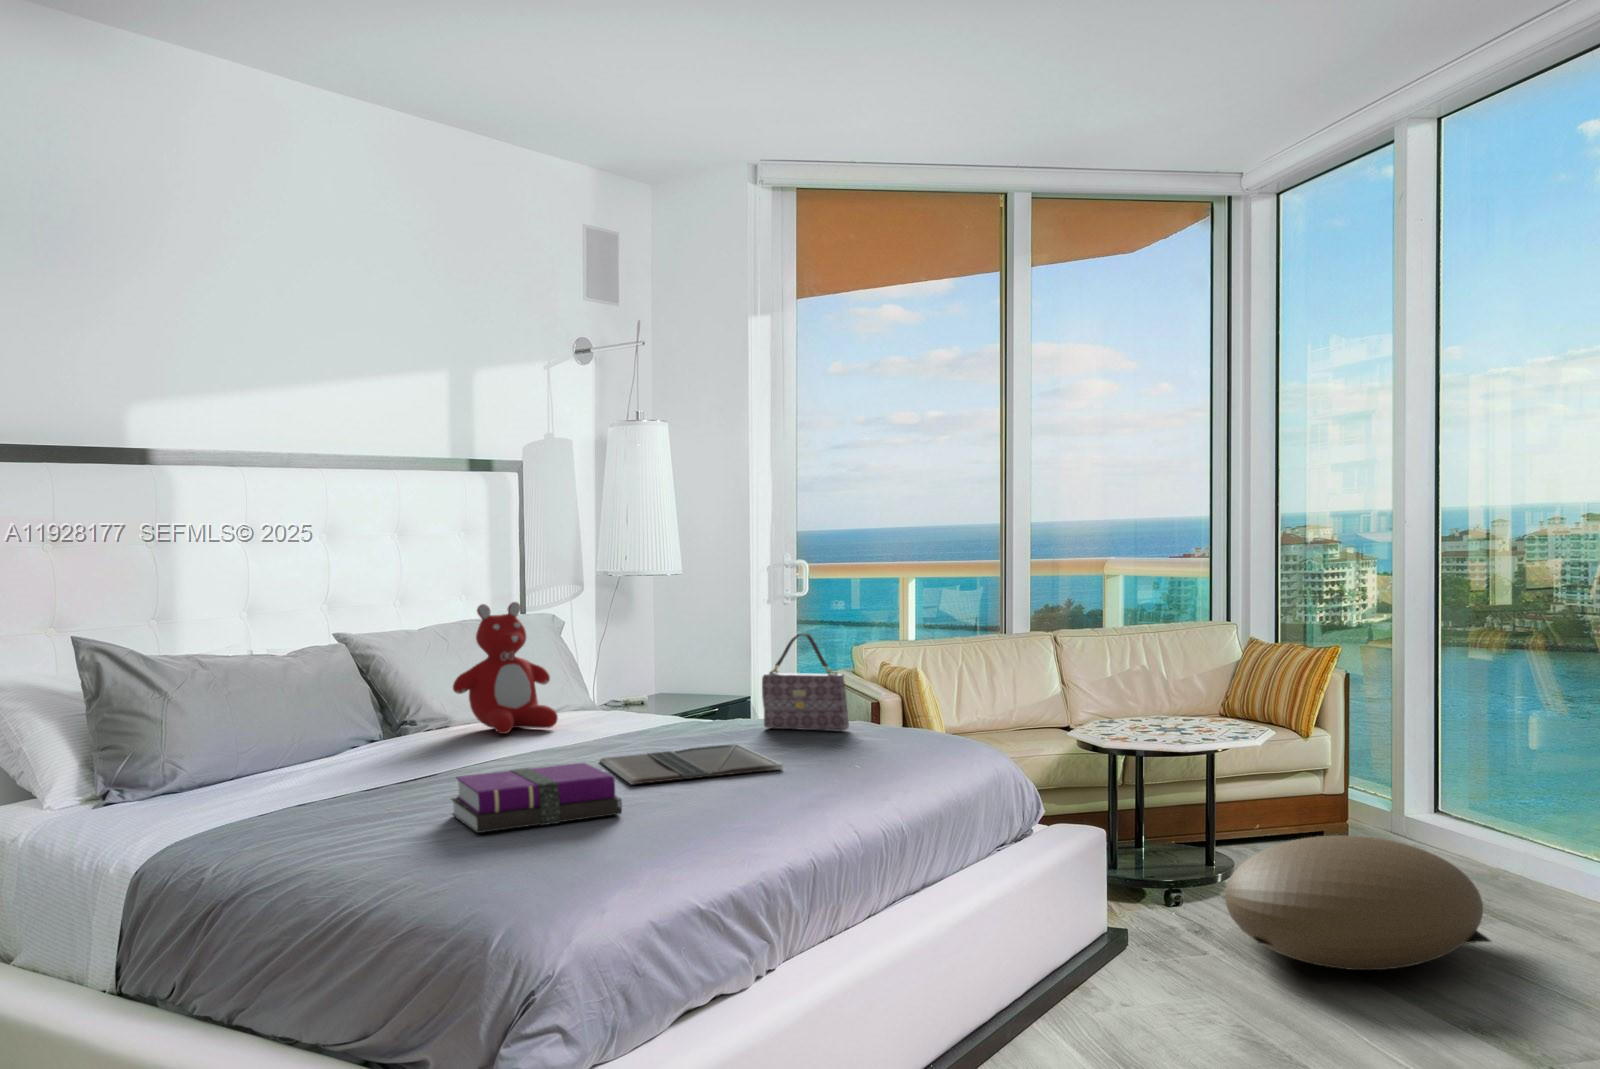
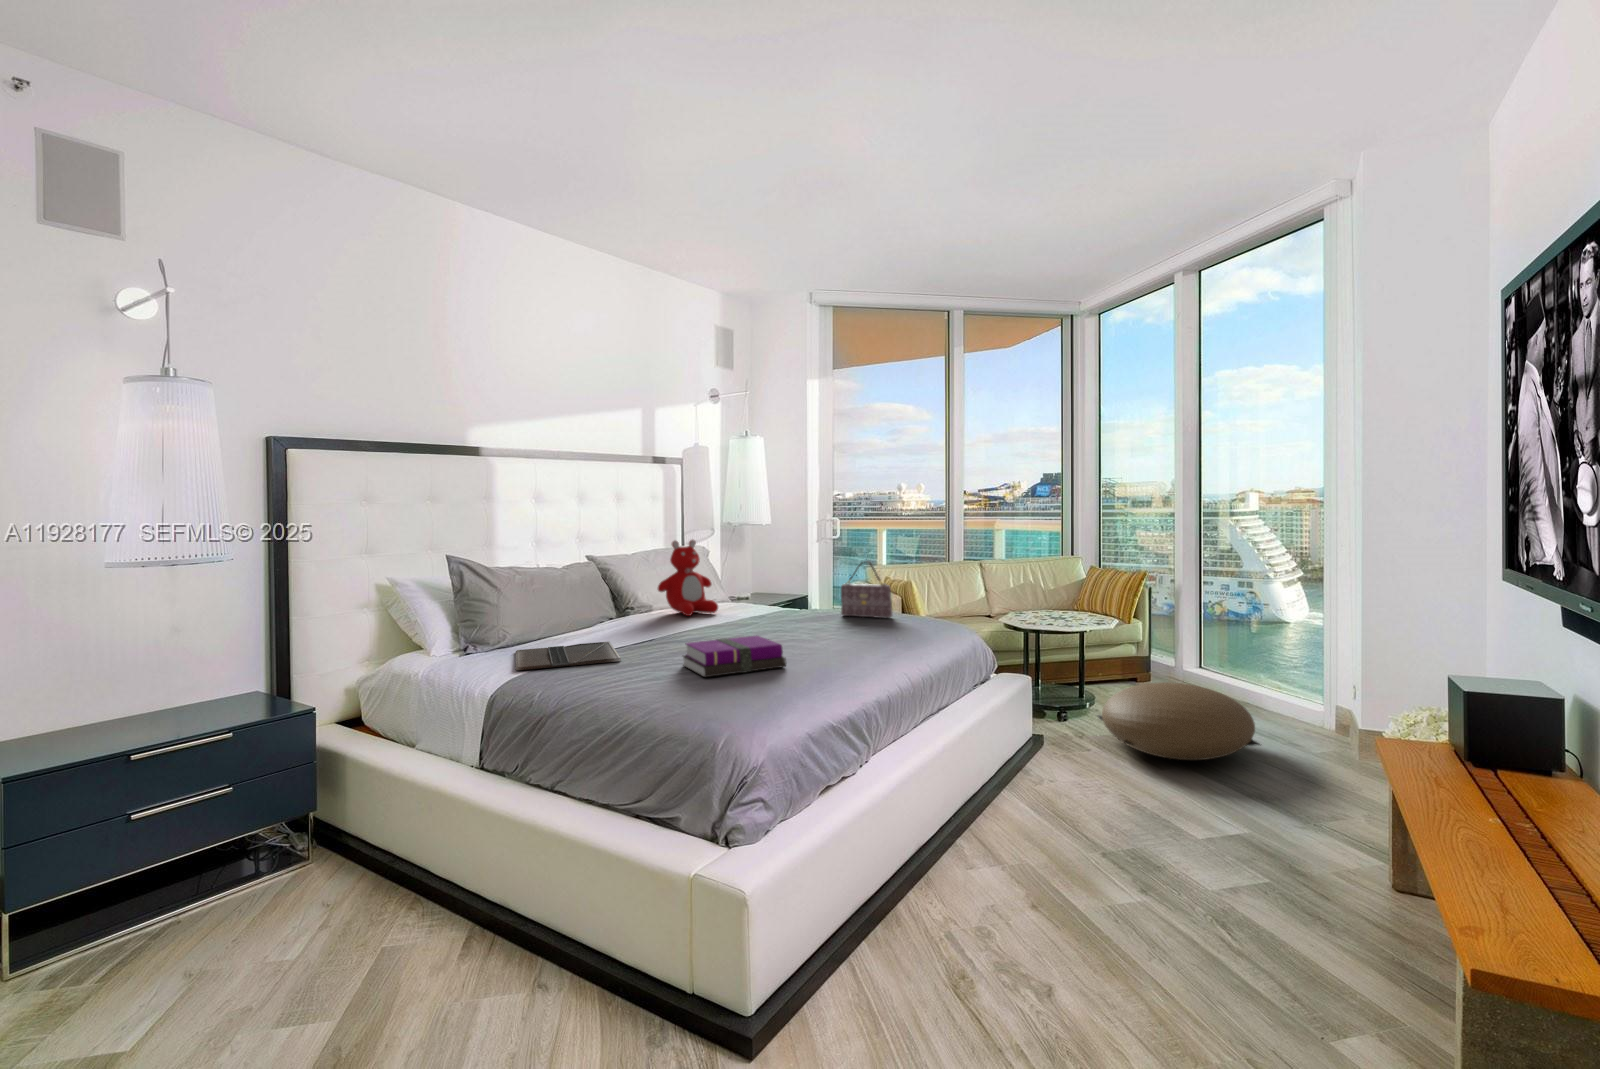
laptop: present [600,744,783,784] -> present [516,642,621,670]

